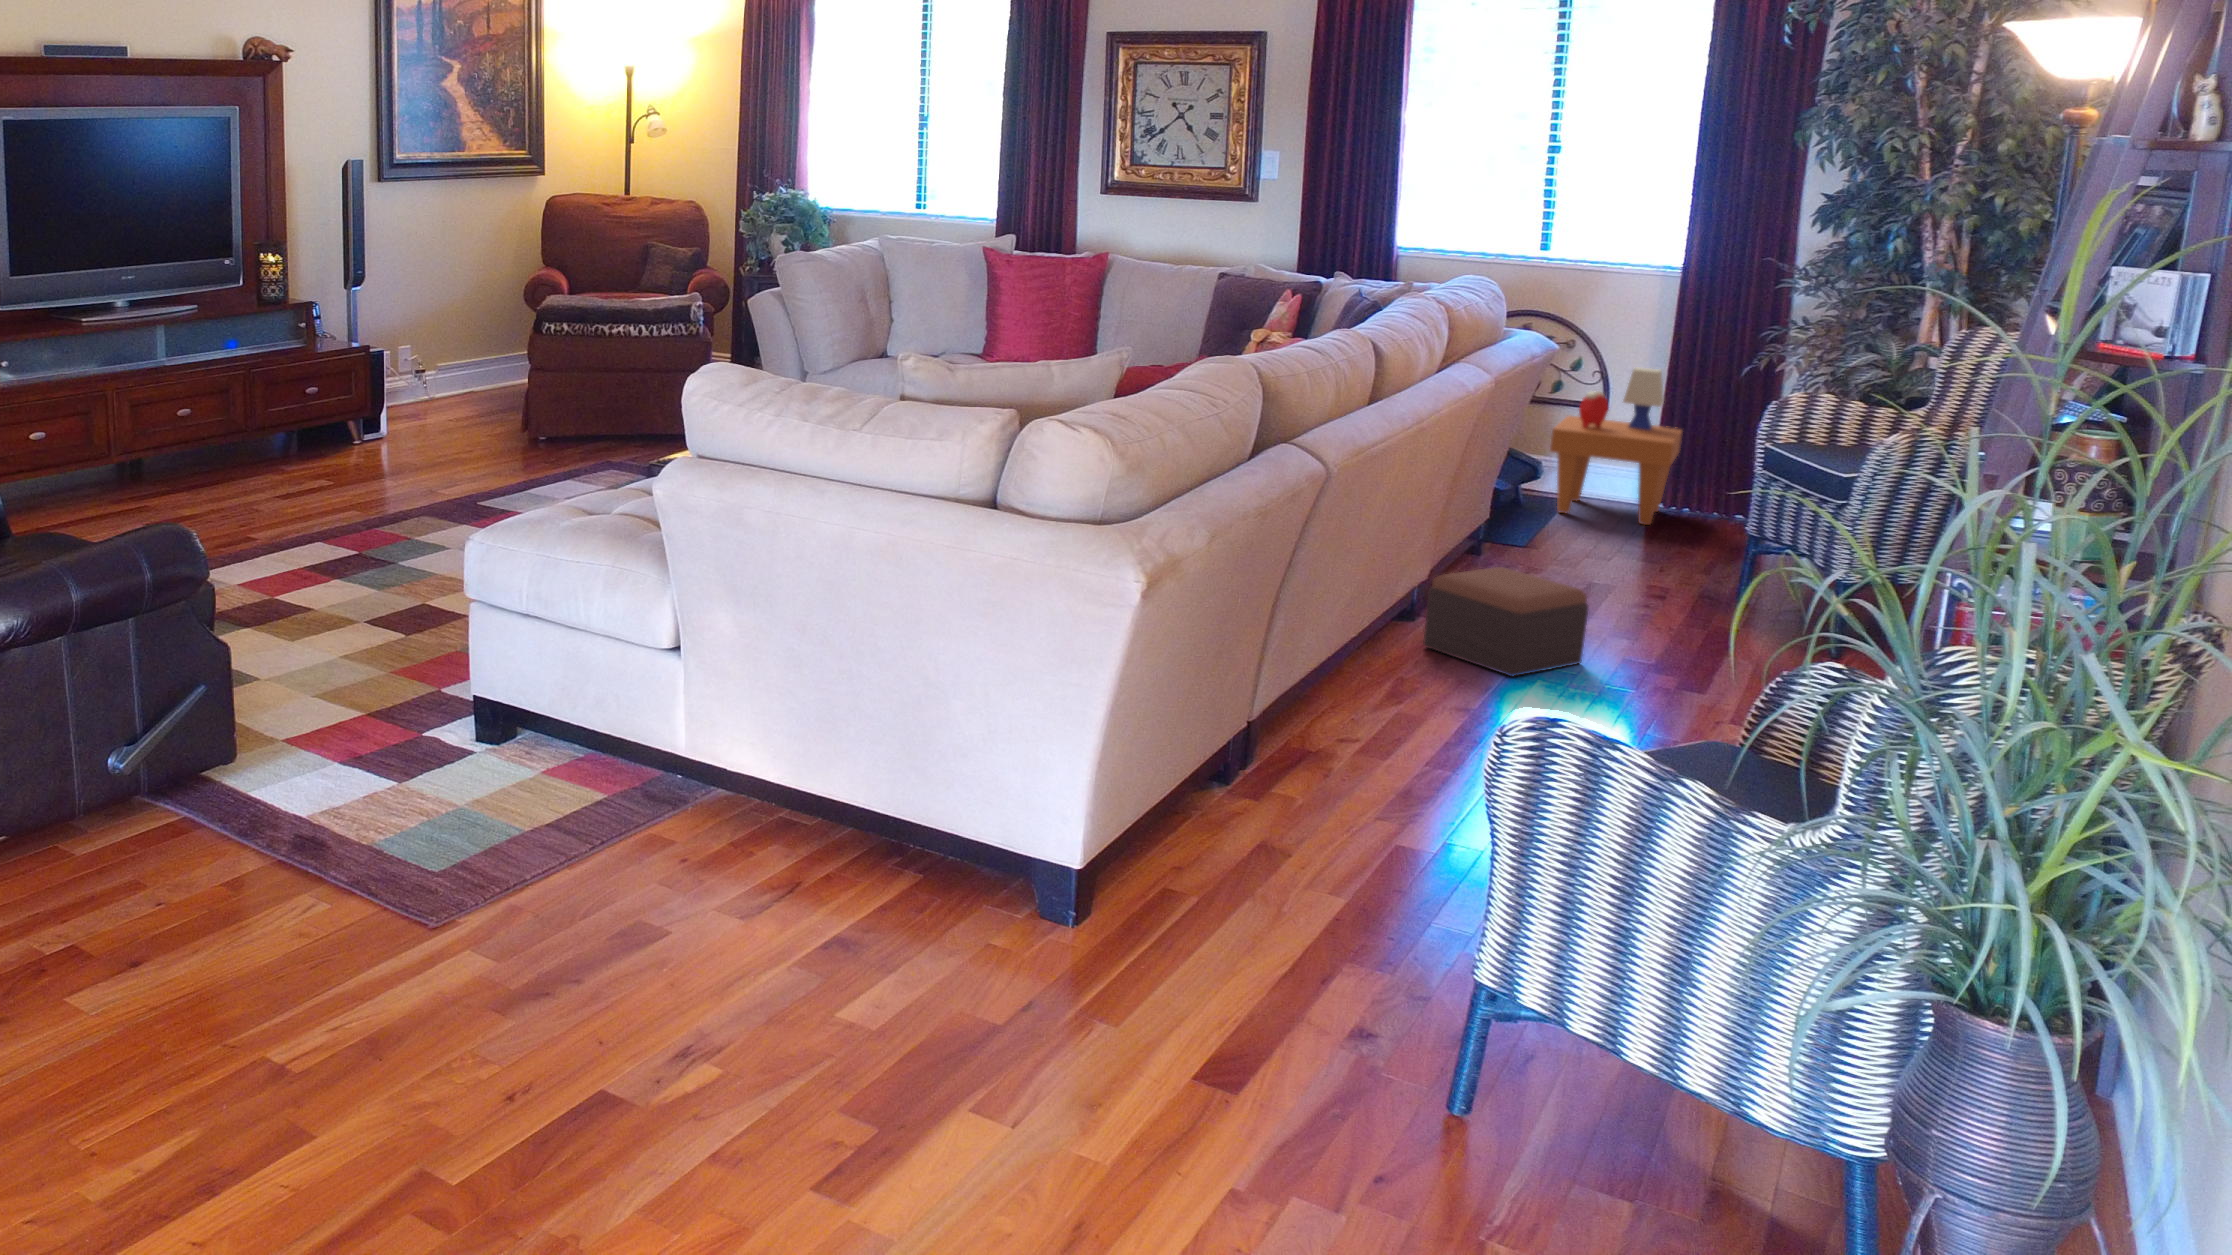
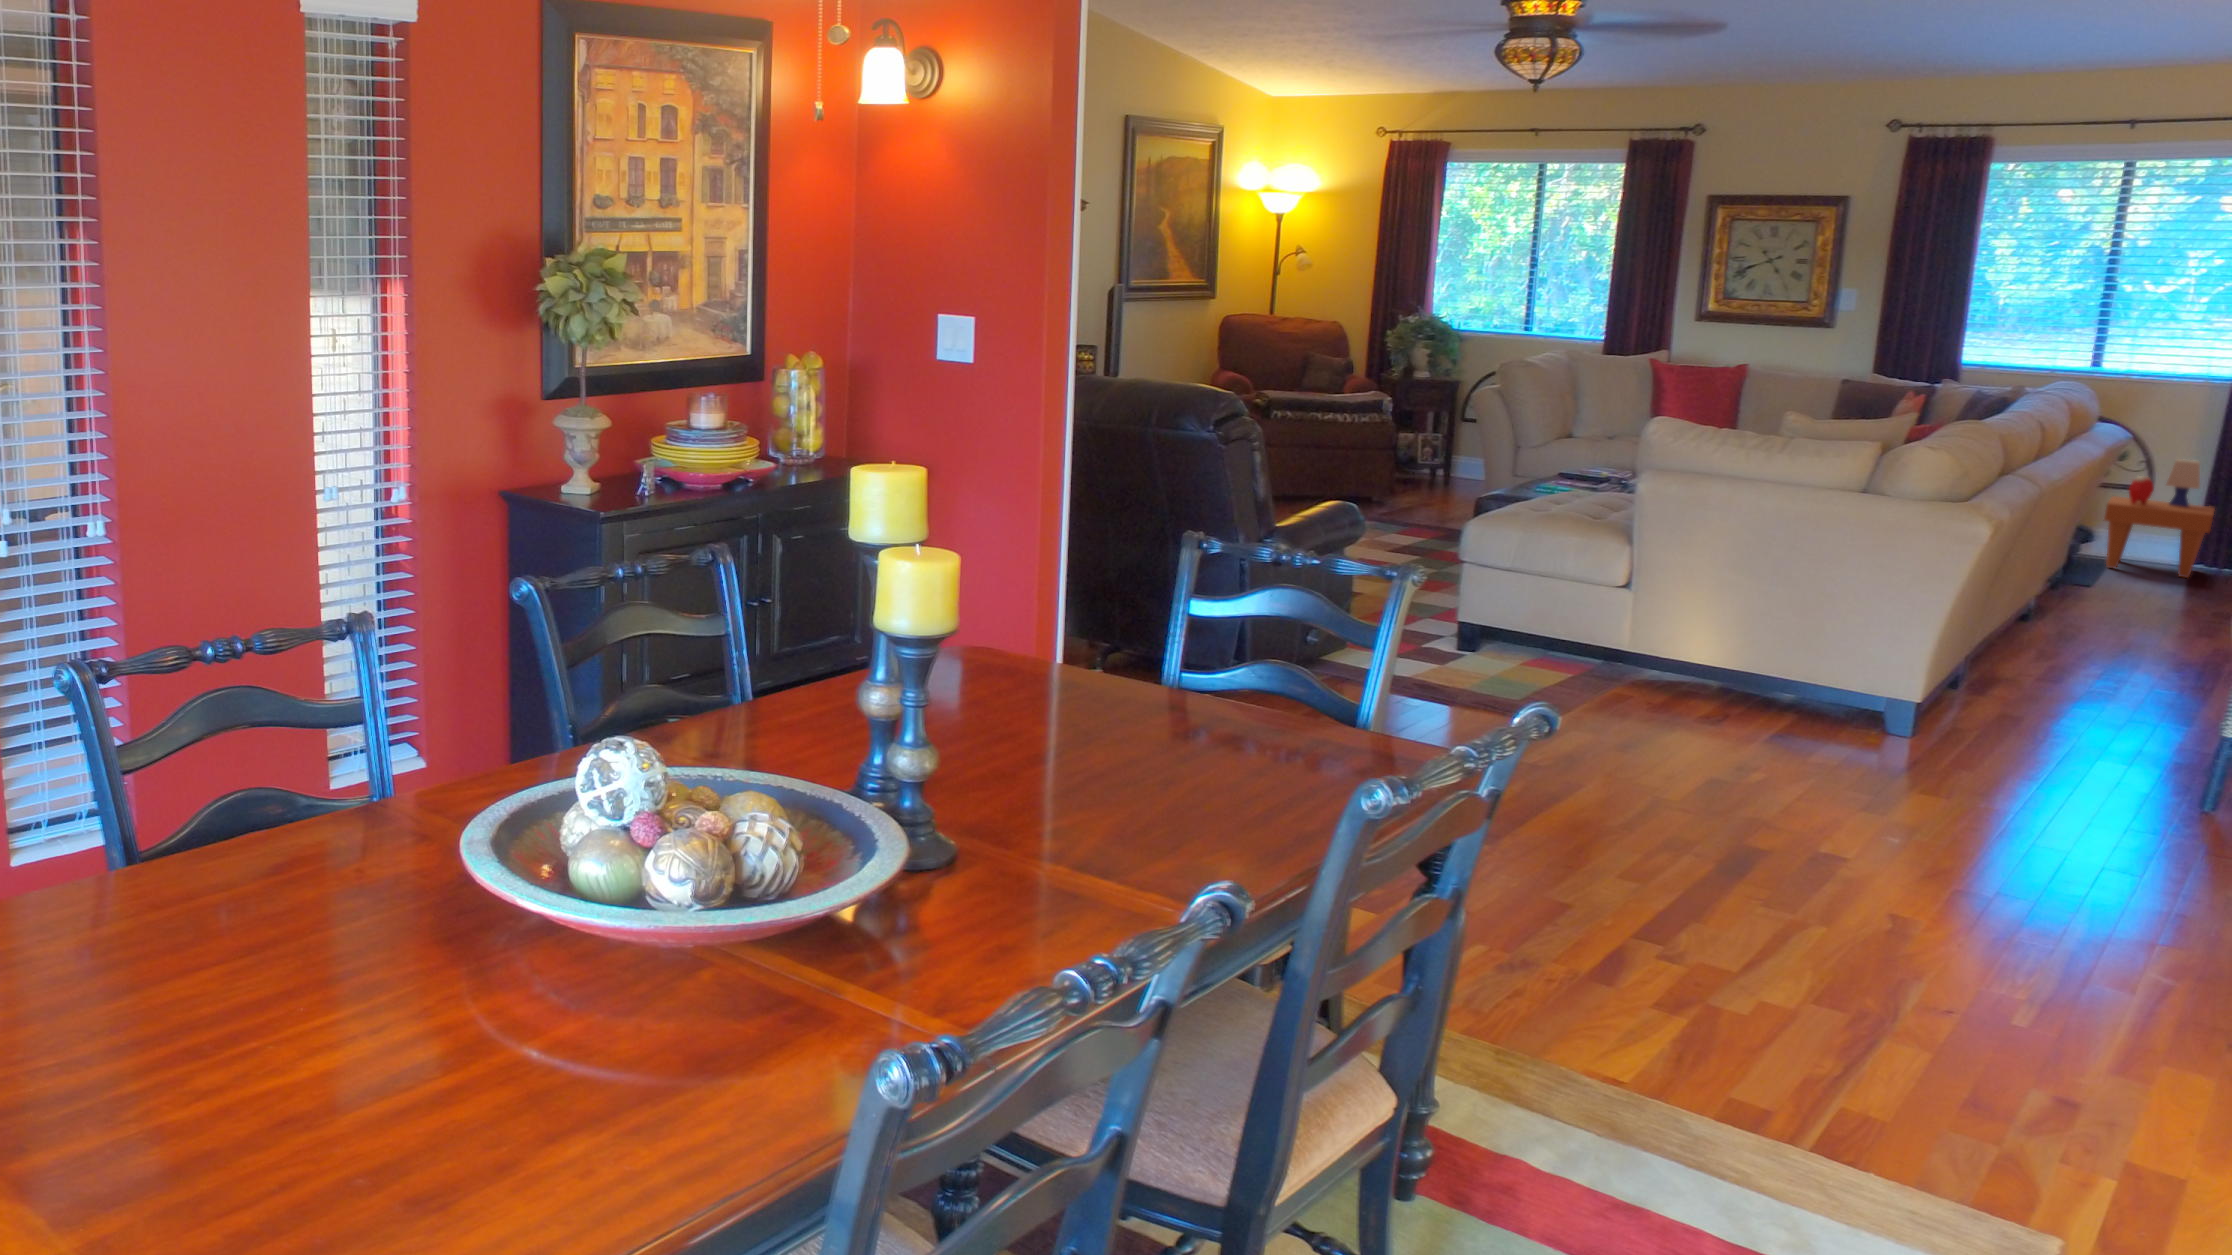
footstool: present [1423,567,1588,676] -> none [2052,583,2186,652]

